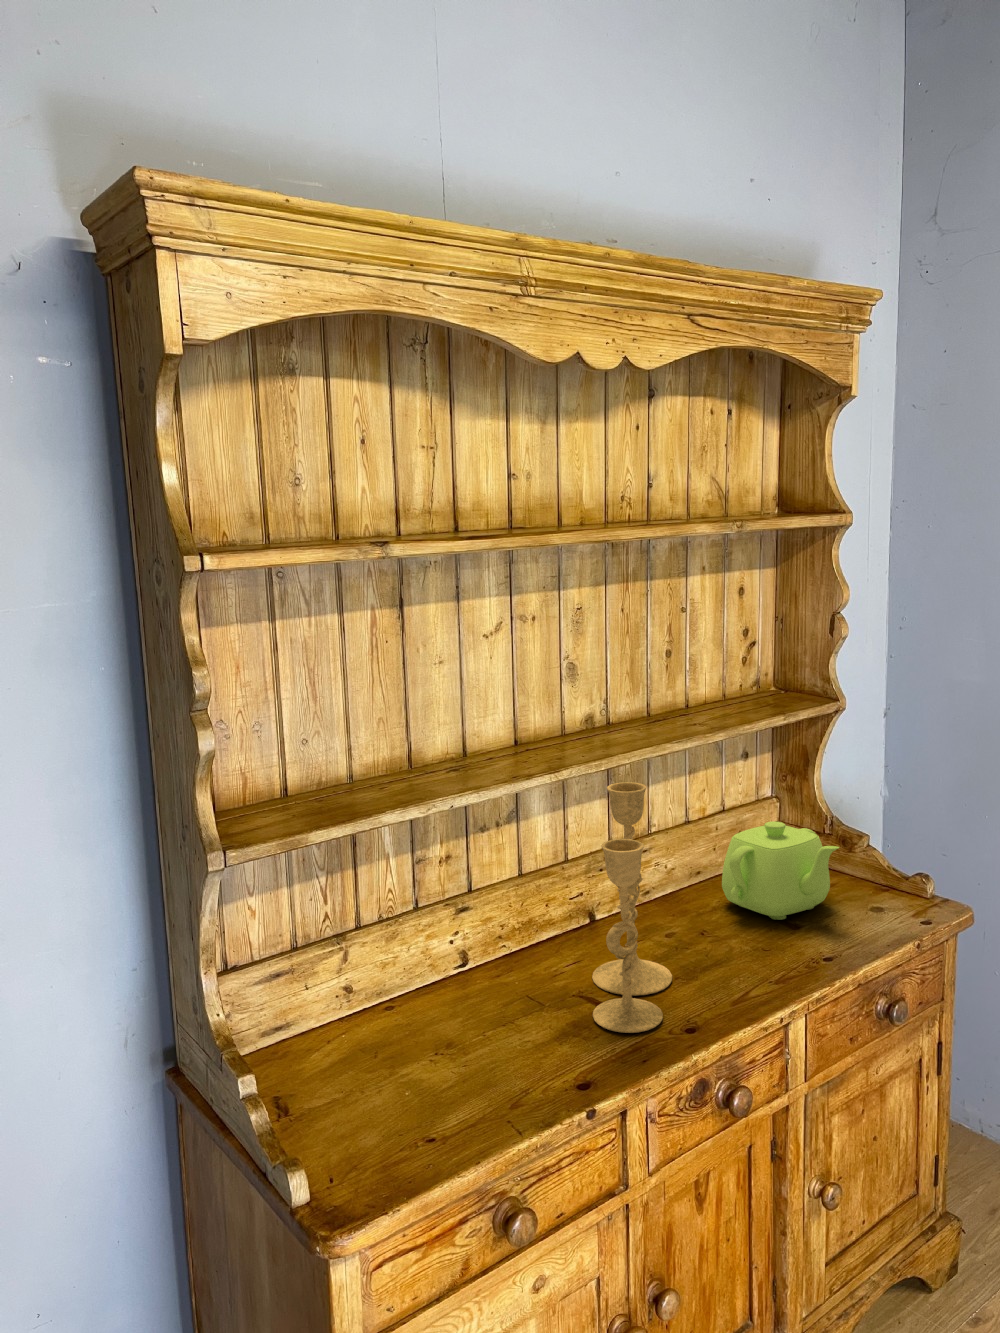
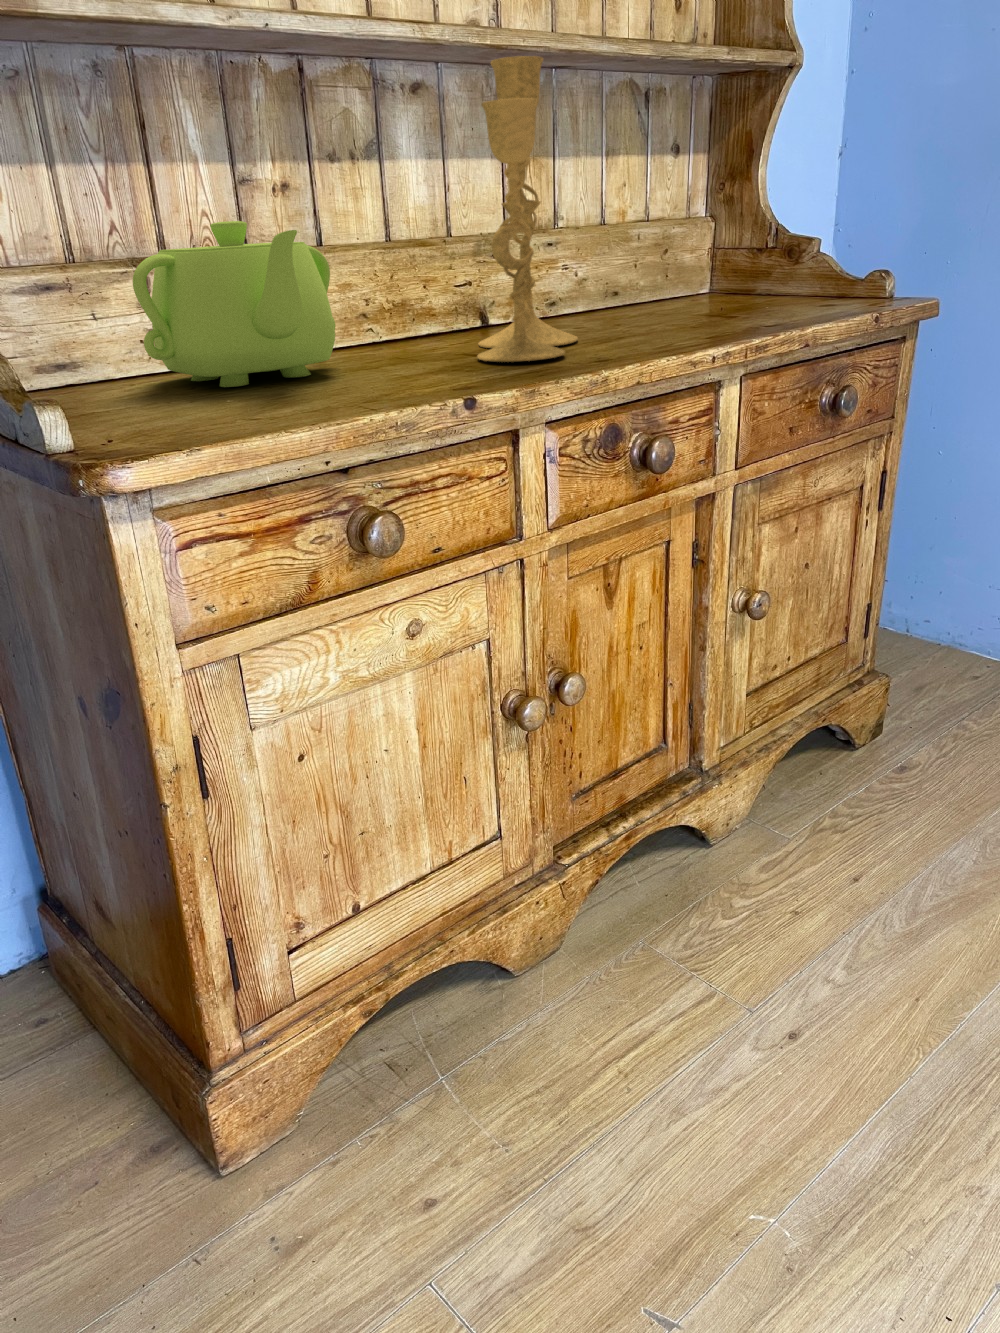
teapot: present [722,821,839,920] -> present [133,221,335,387]

